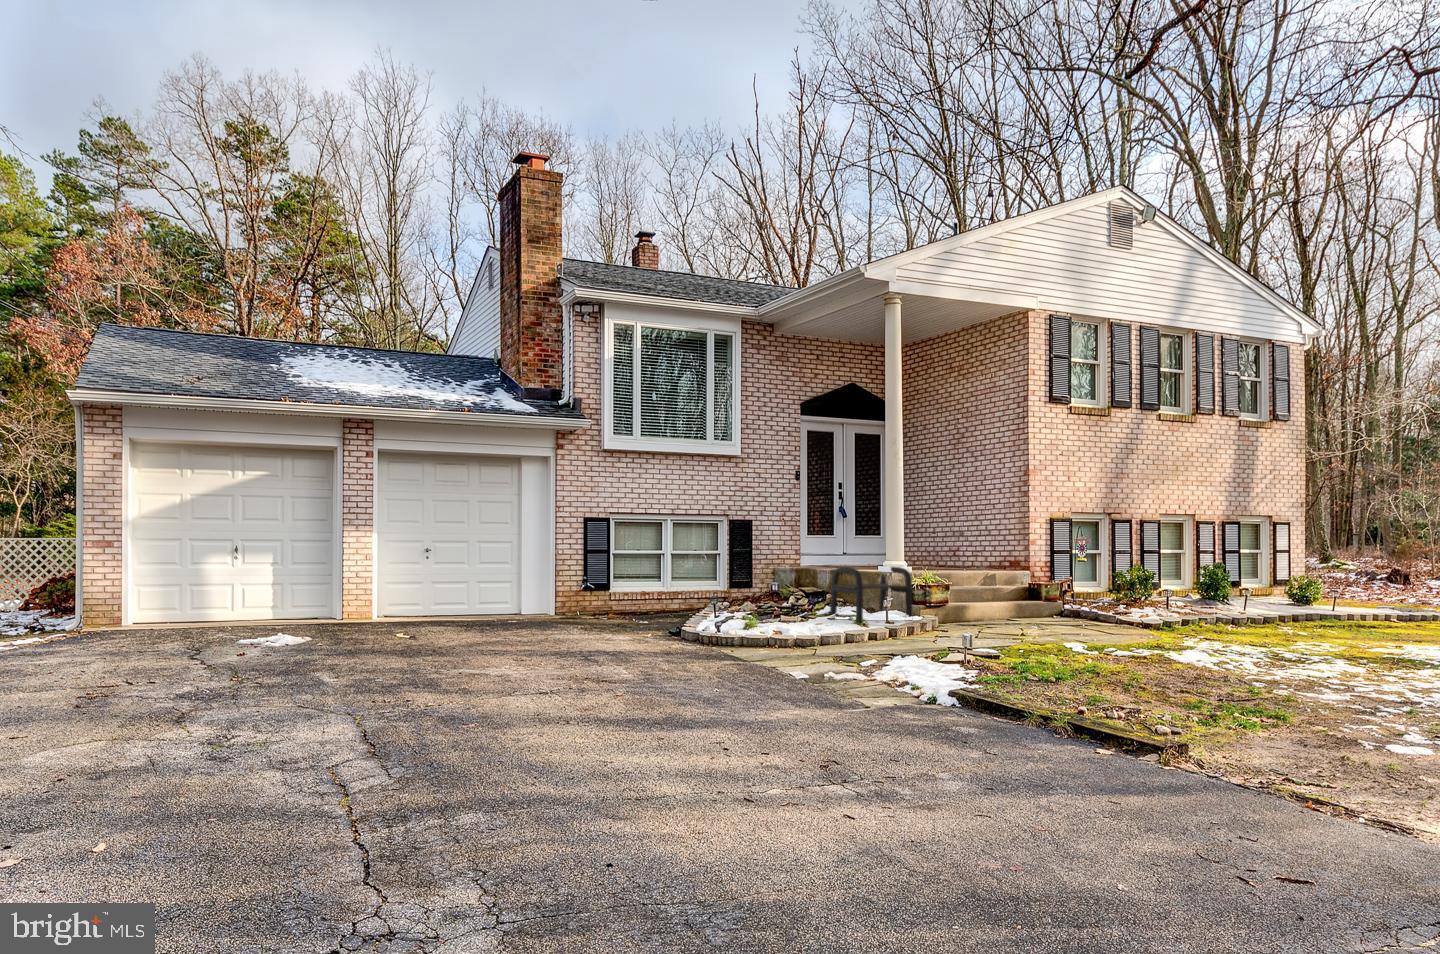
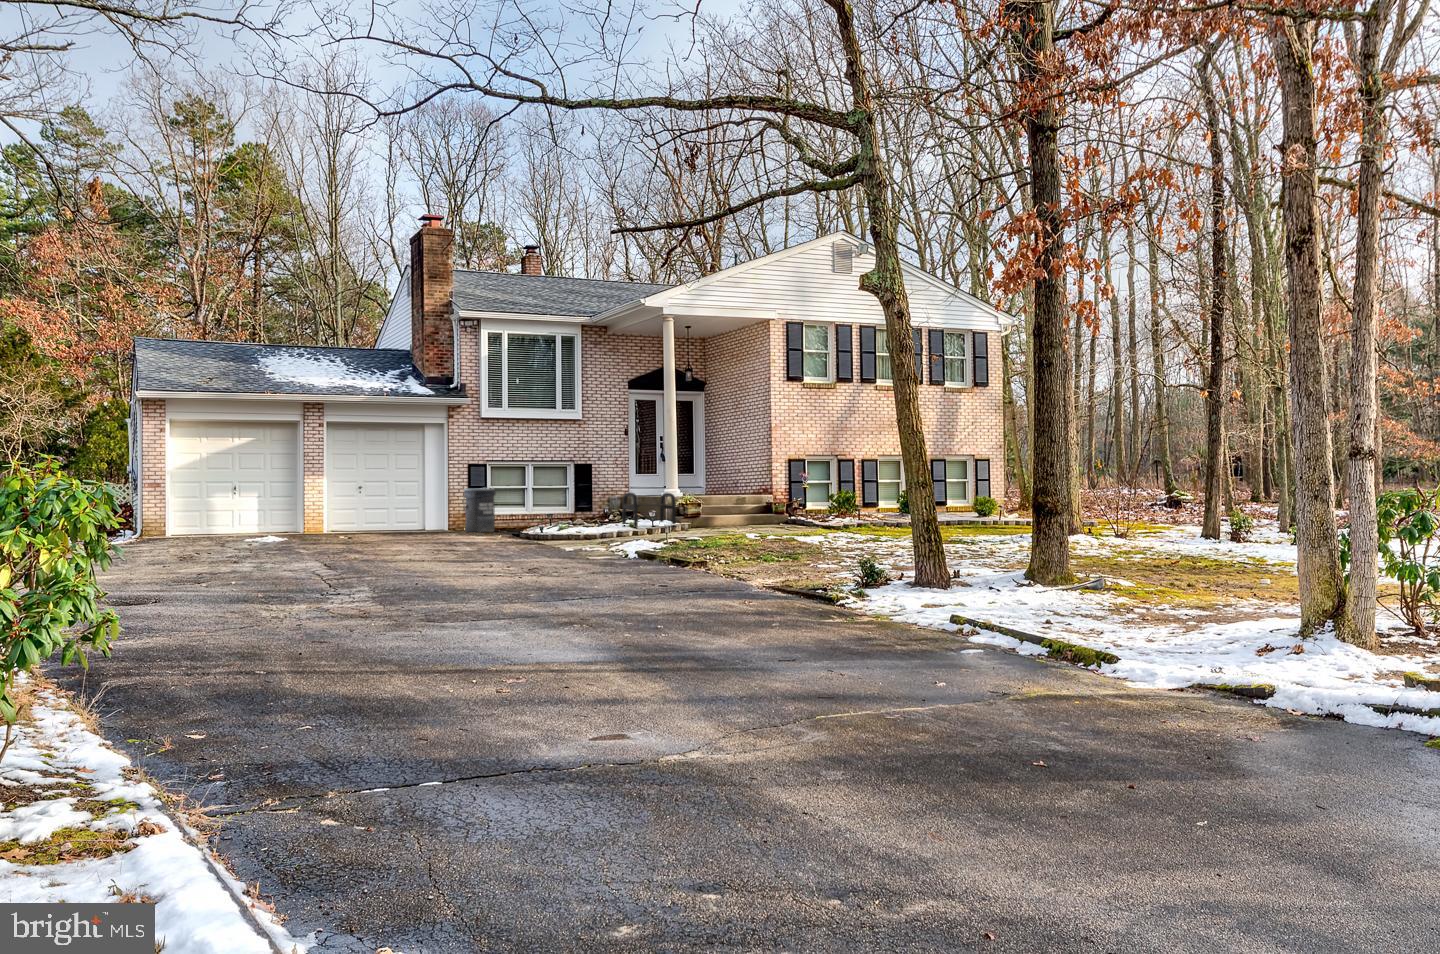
trash can: none [578,552,625,621] -> present [464,487,496,532]

